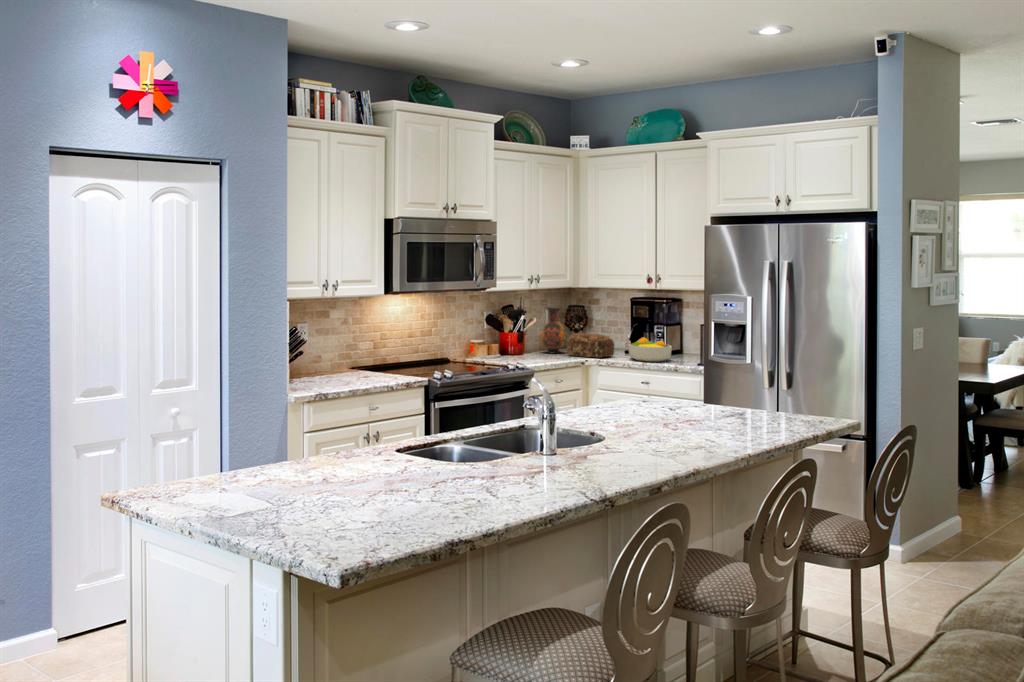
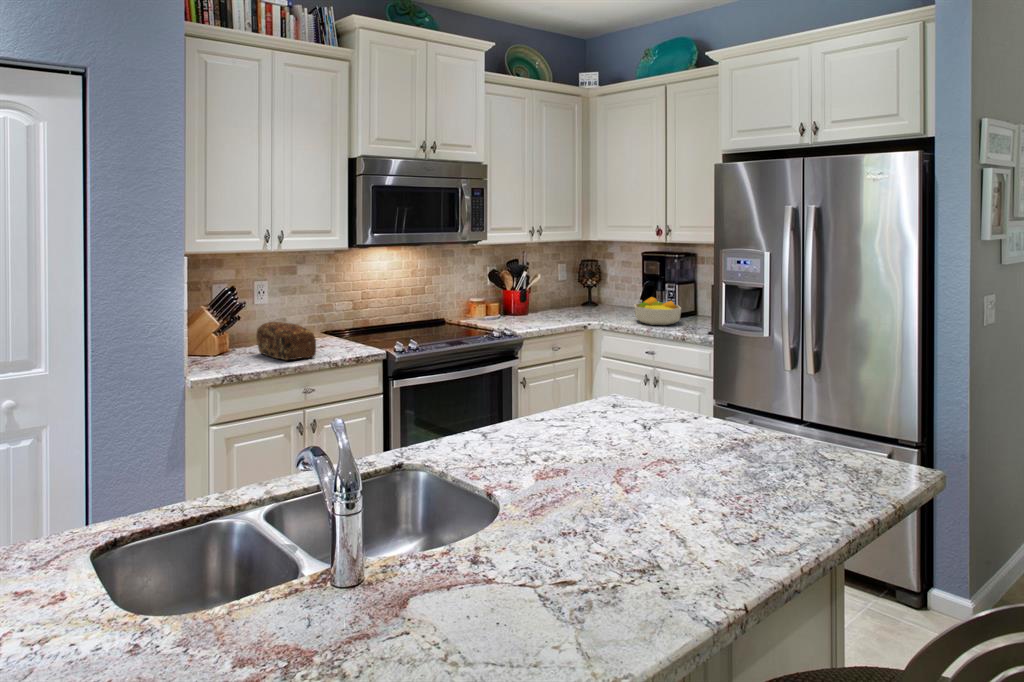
vase: present [540,308,567,353] -> none [545,264,573,312]
bread loaf: present [567,333,614,358] -> present [256,322,316,360]

